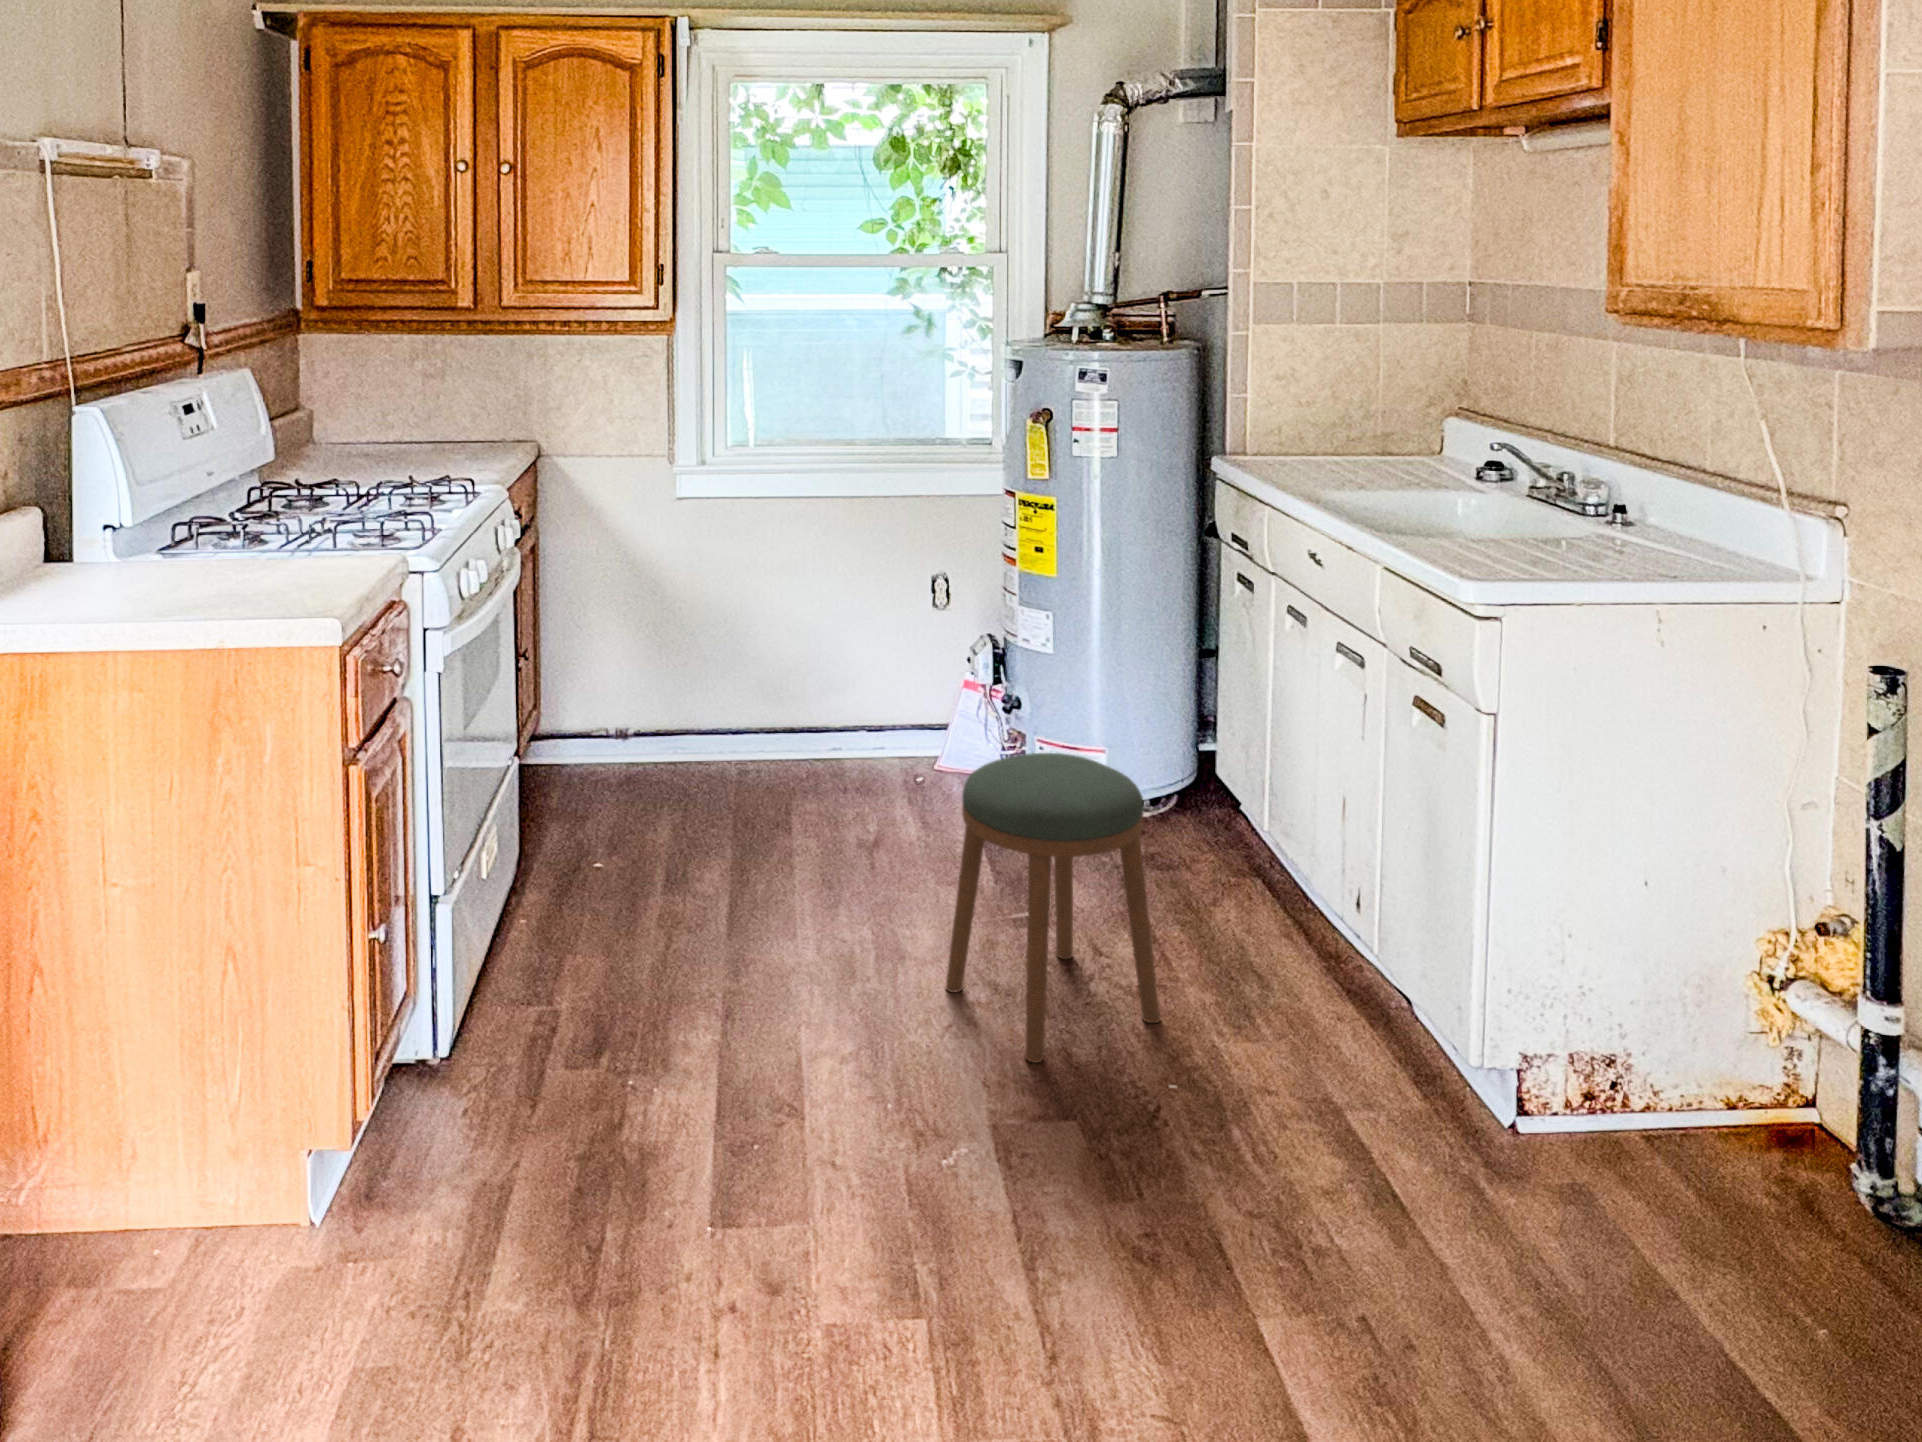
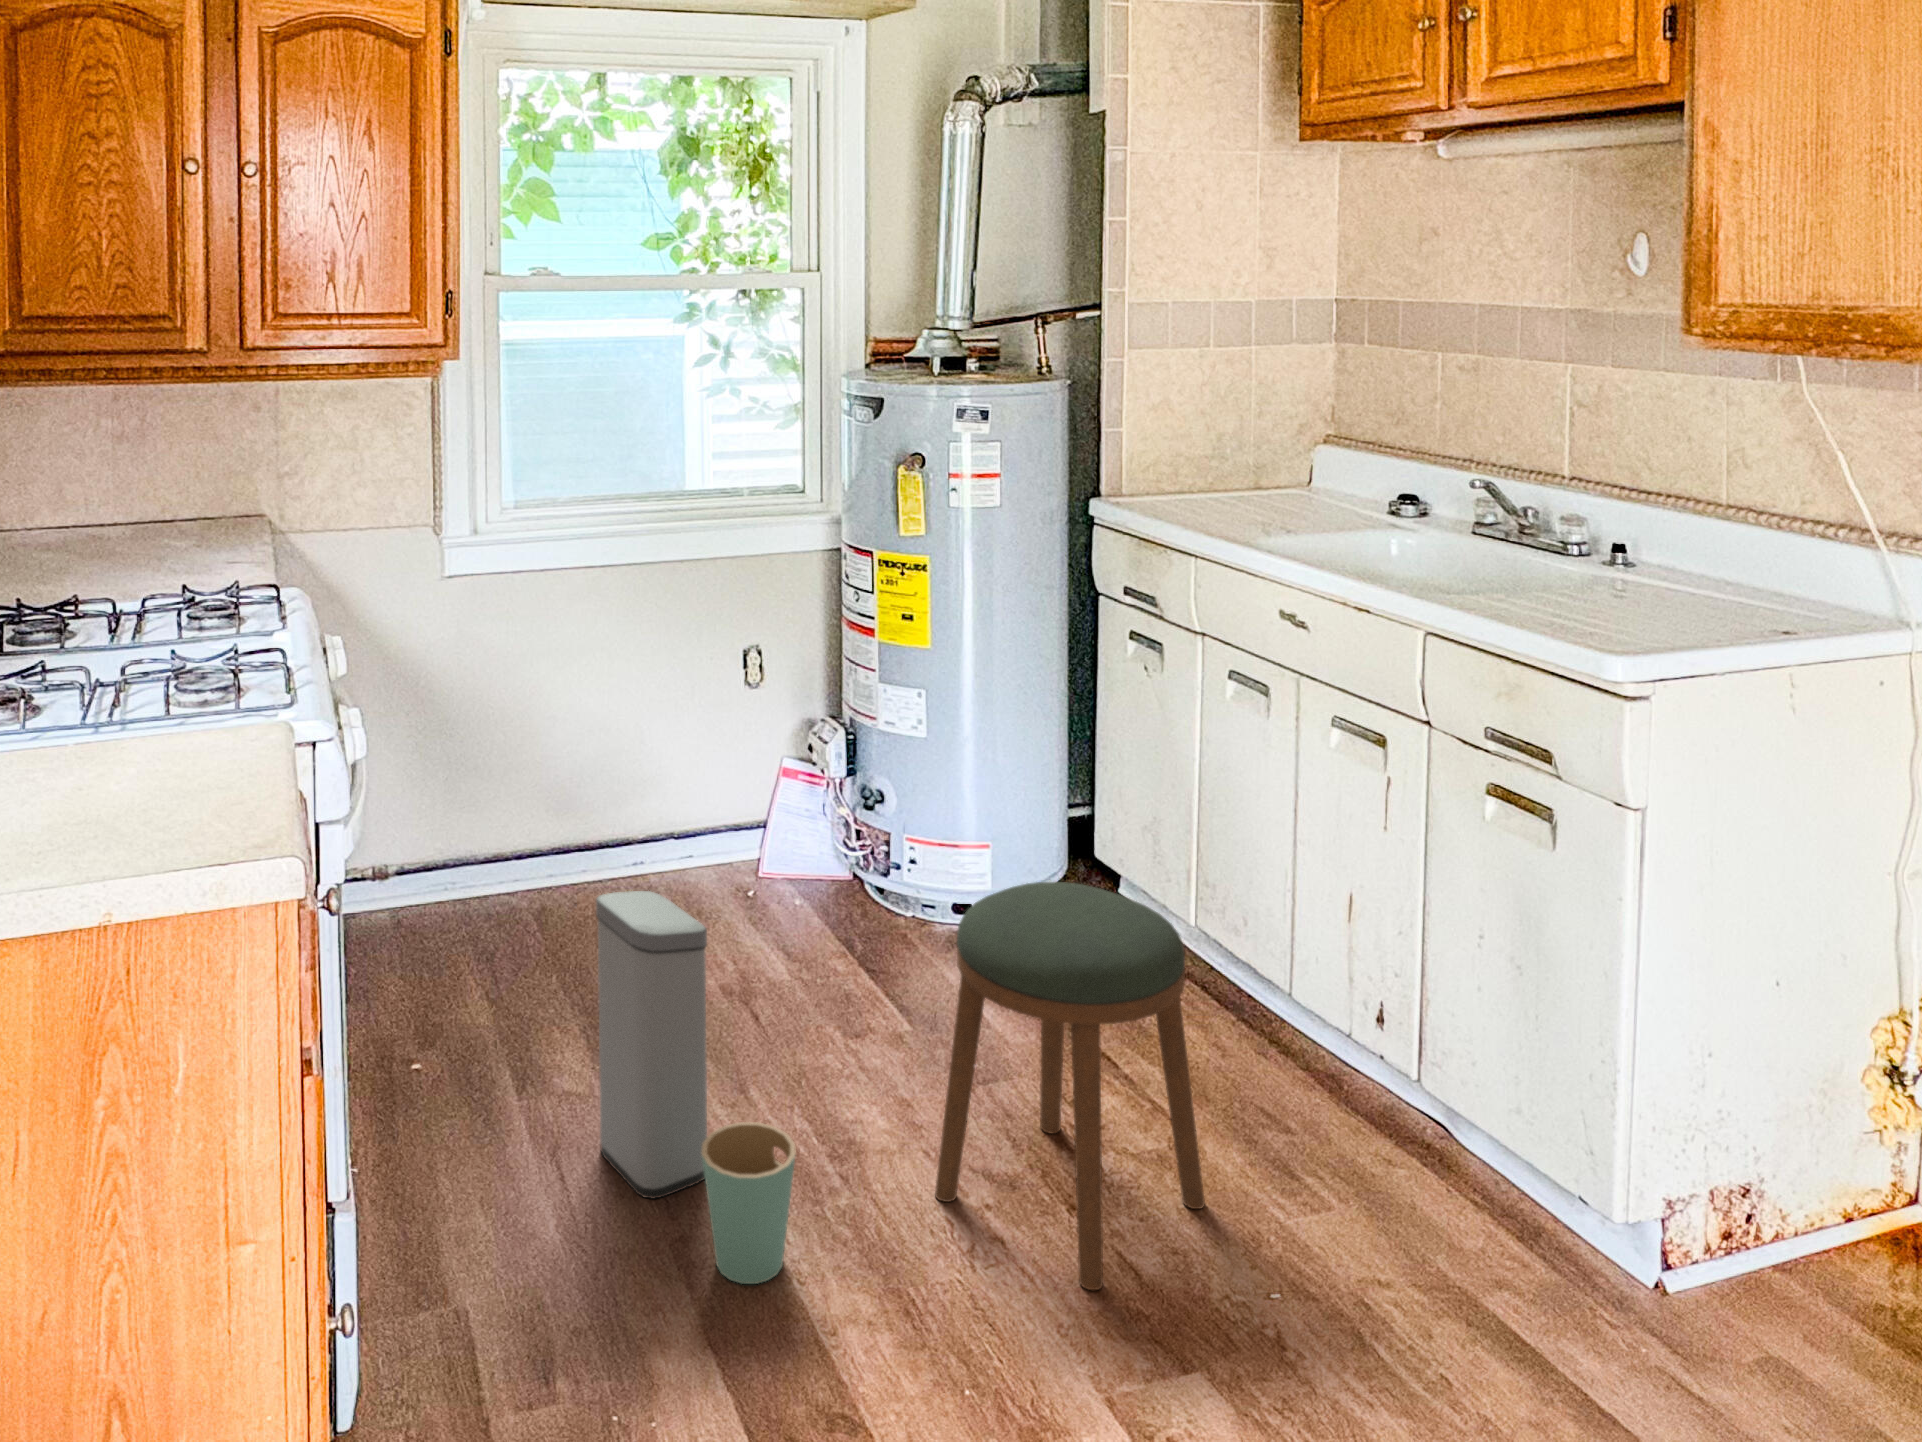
trash can: none [706,731,818,1023] -> present [596,891,796,1284]

